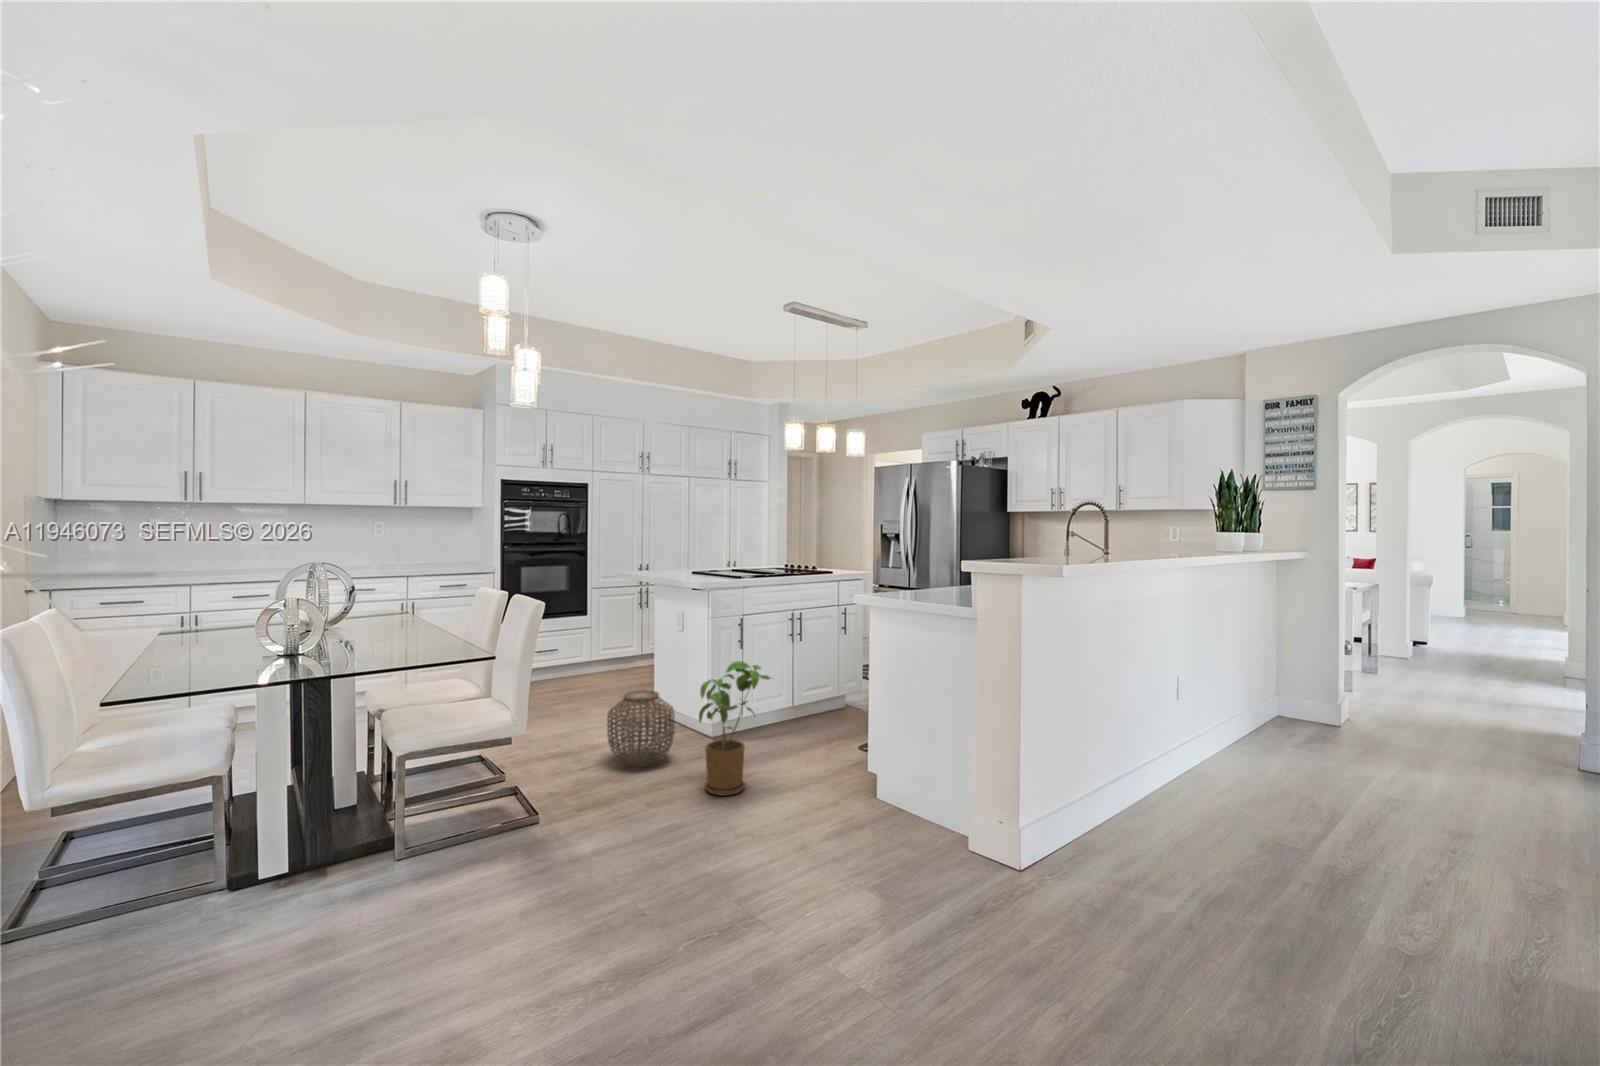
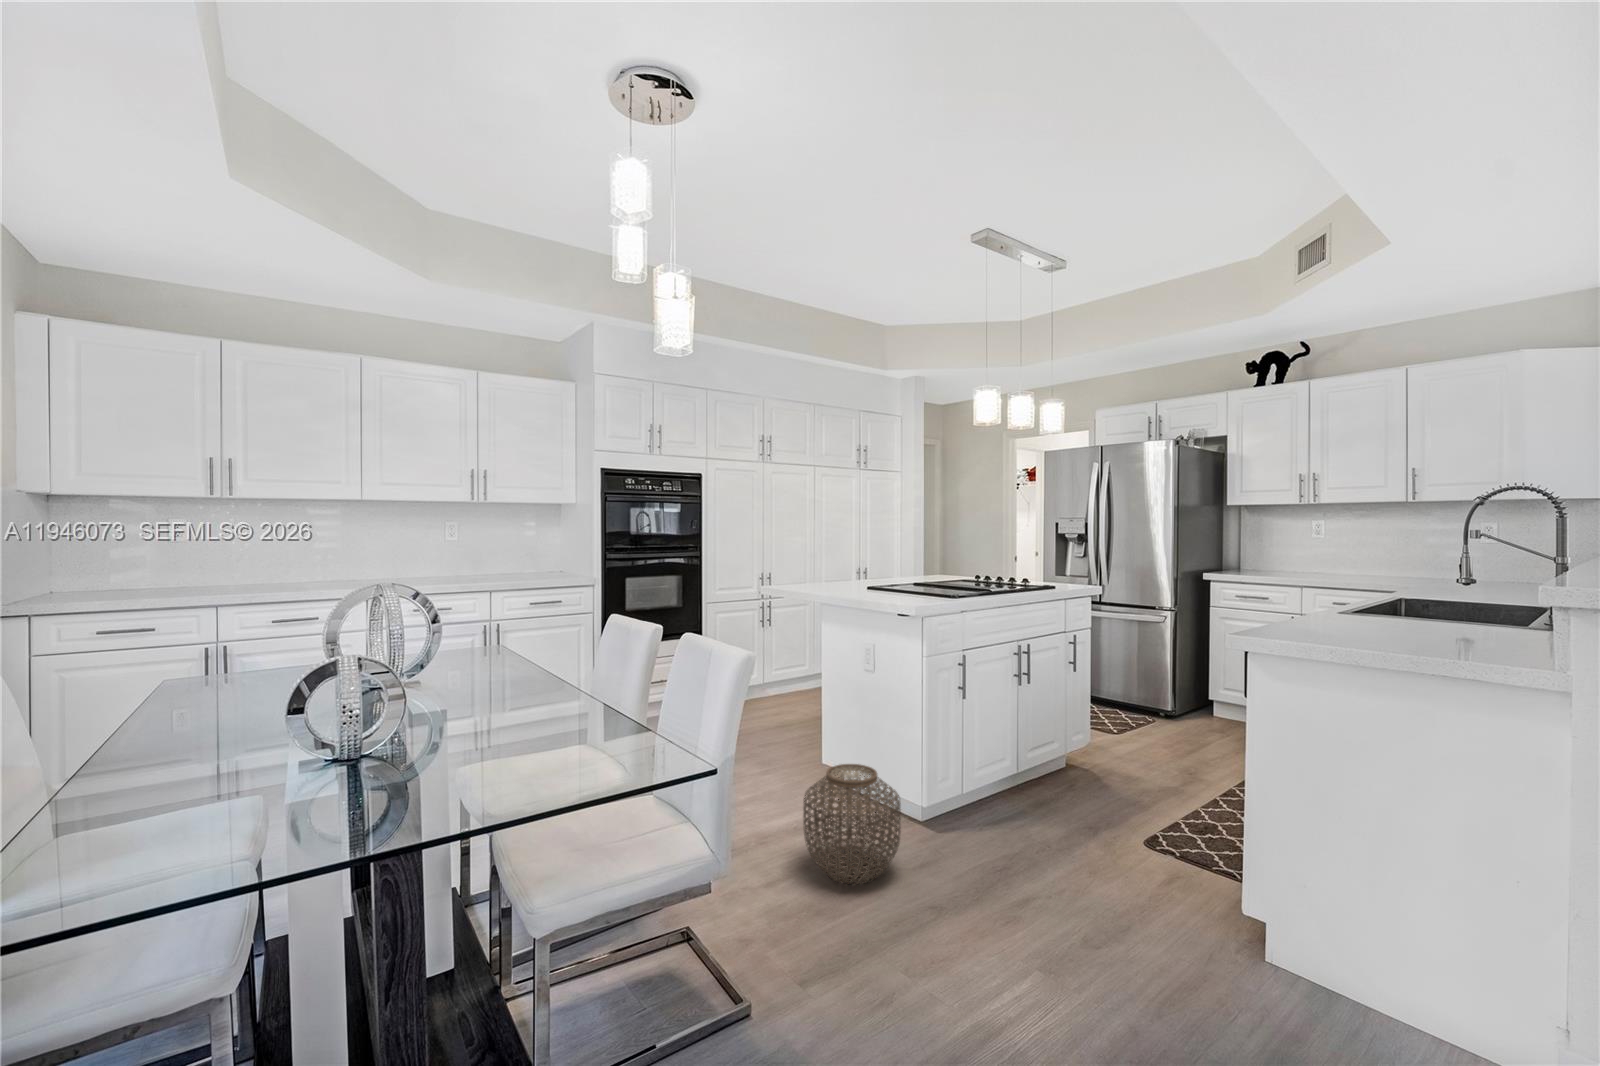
house plant: present [699,661,771,796] -> none [969,735,1094,953]

